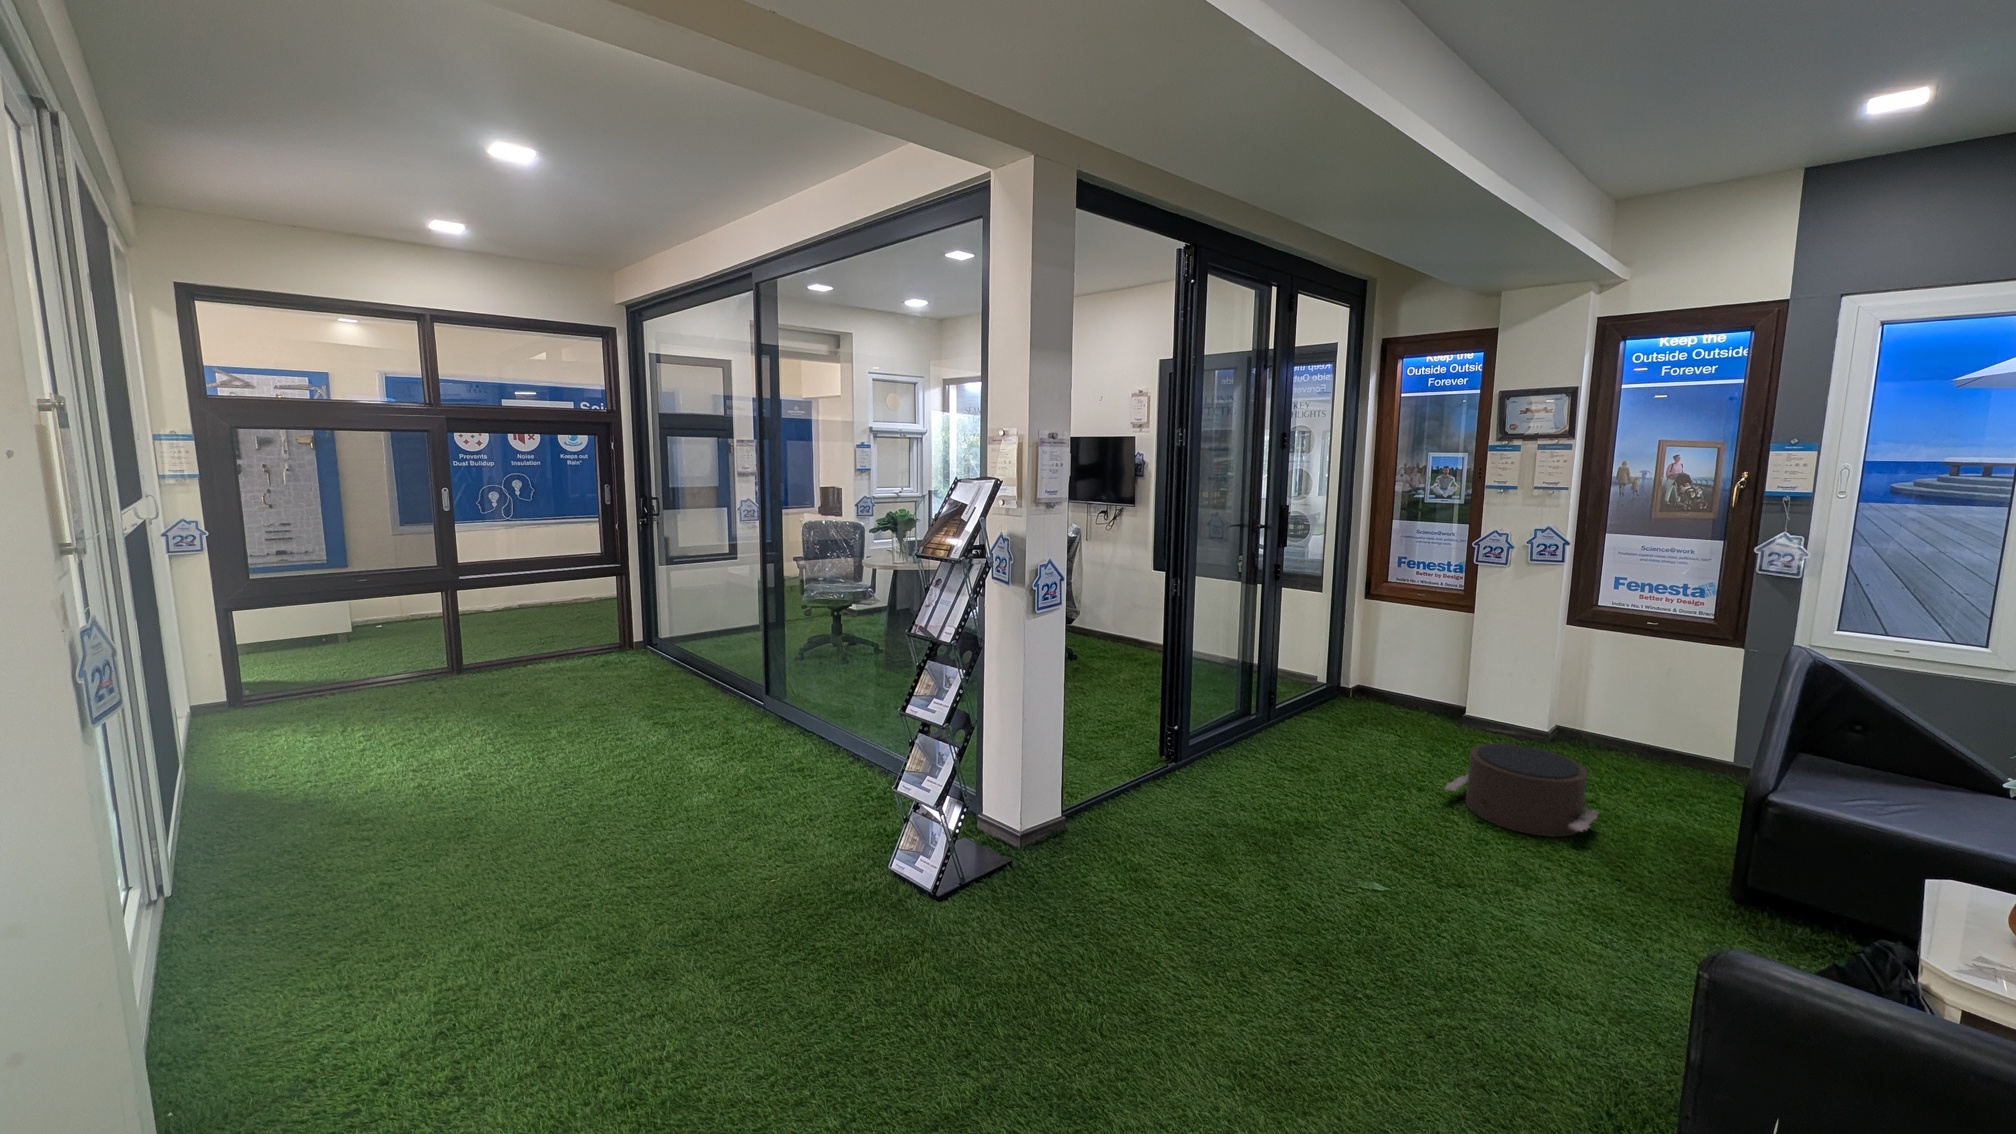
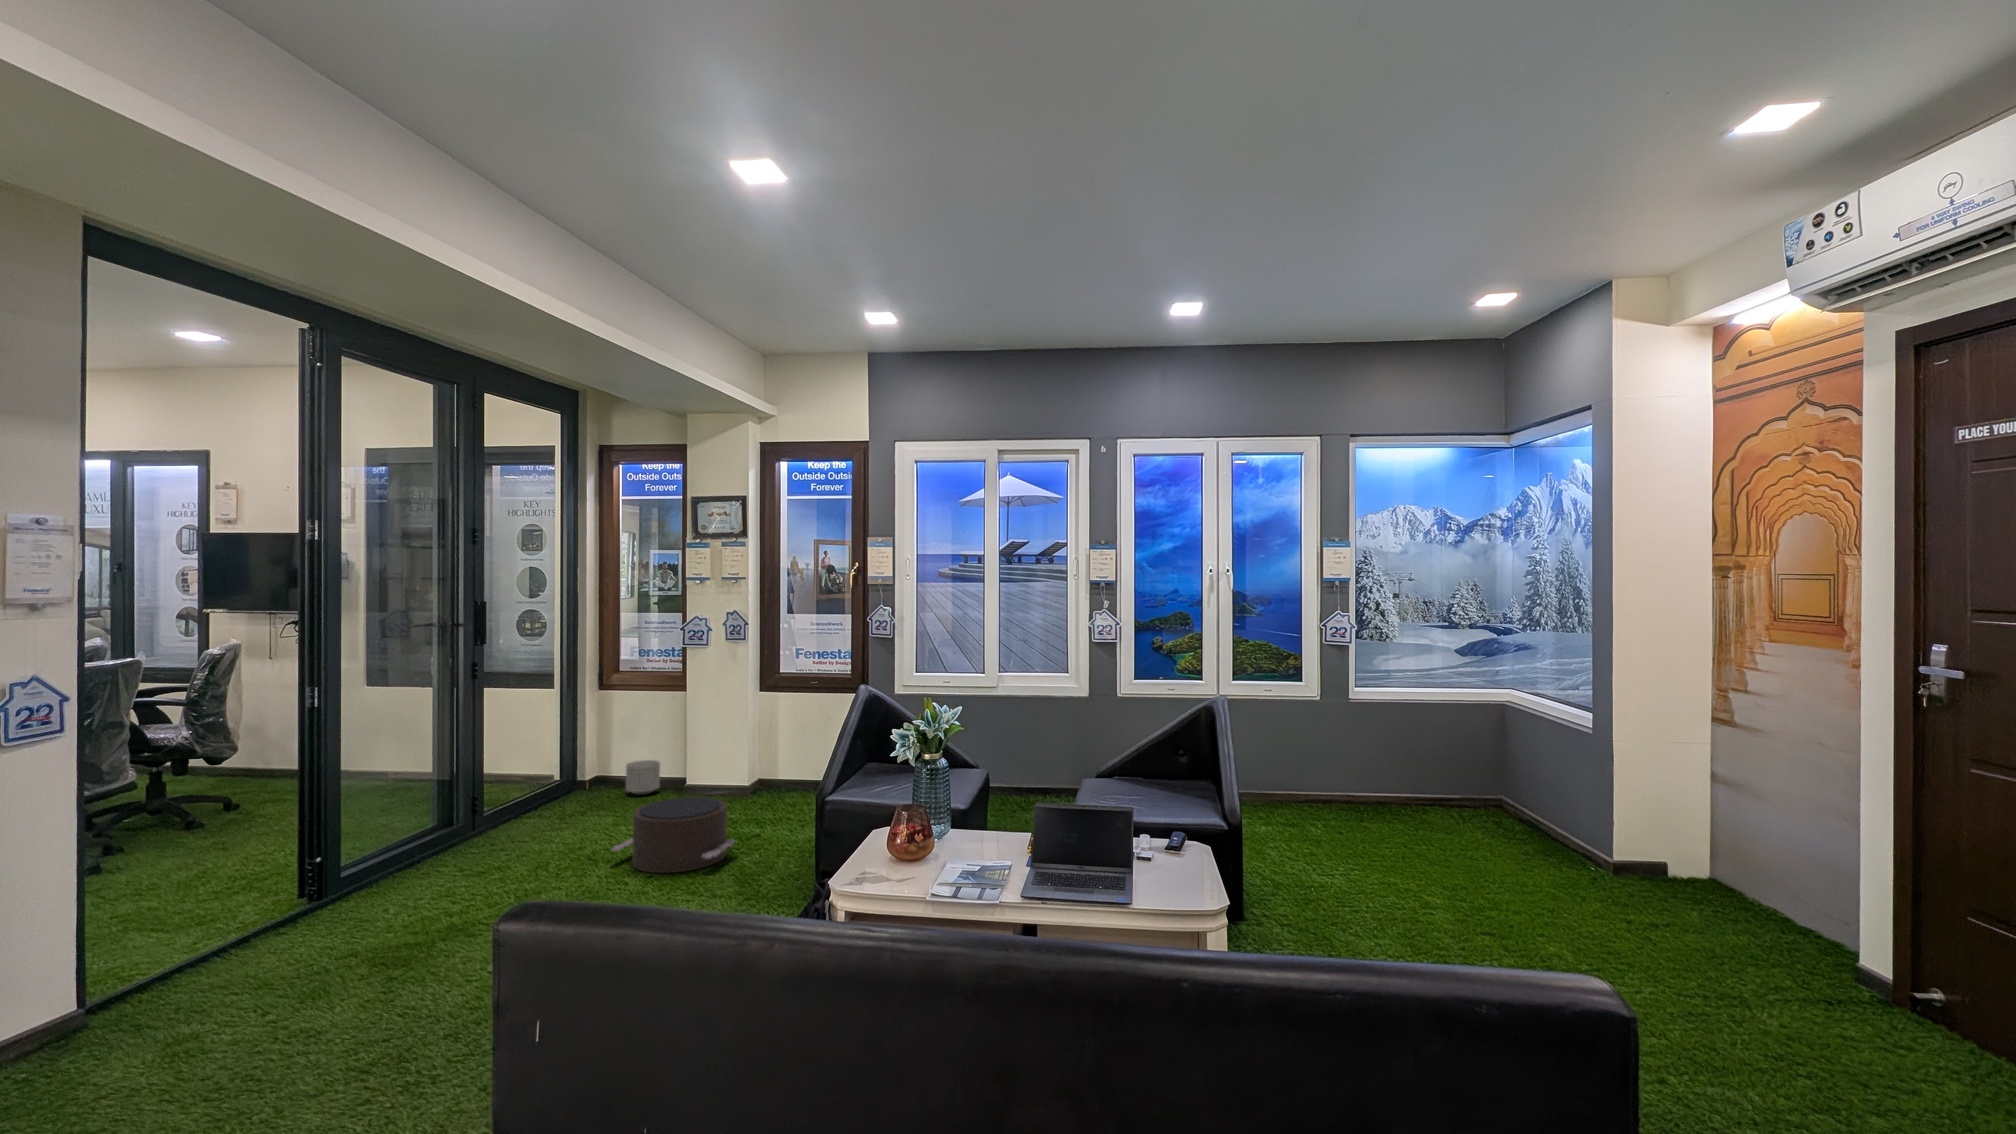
planter: none [1395,677,1434,713] -> present [626,760,660,795]

